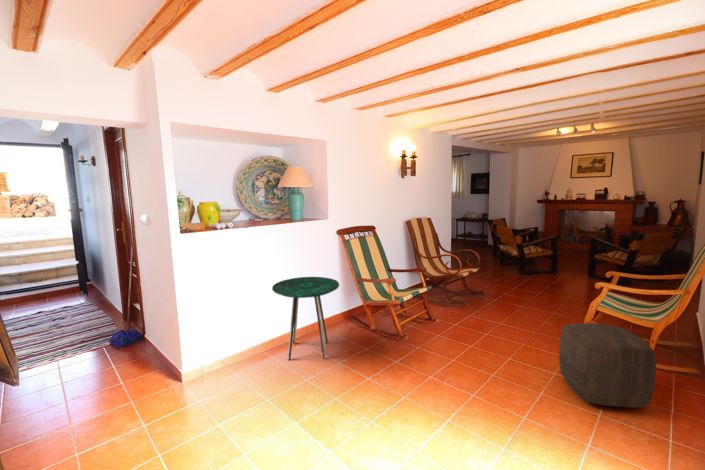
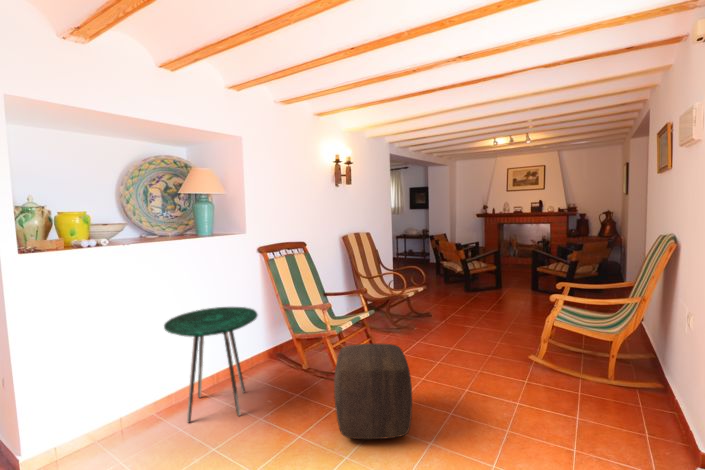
ottoman: present [559,323,656,407] -> present [334,344,412,439]

